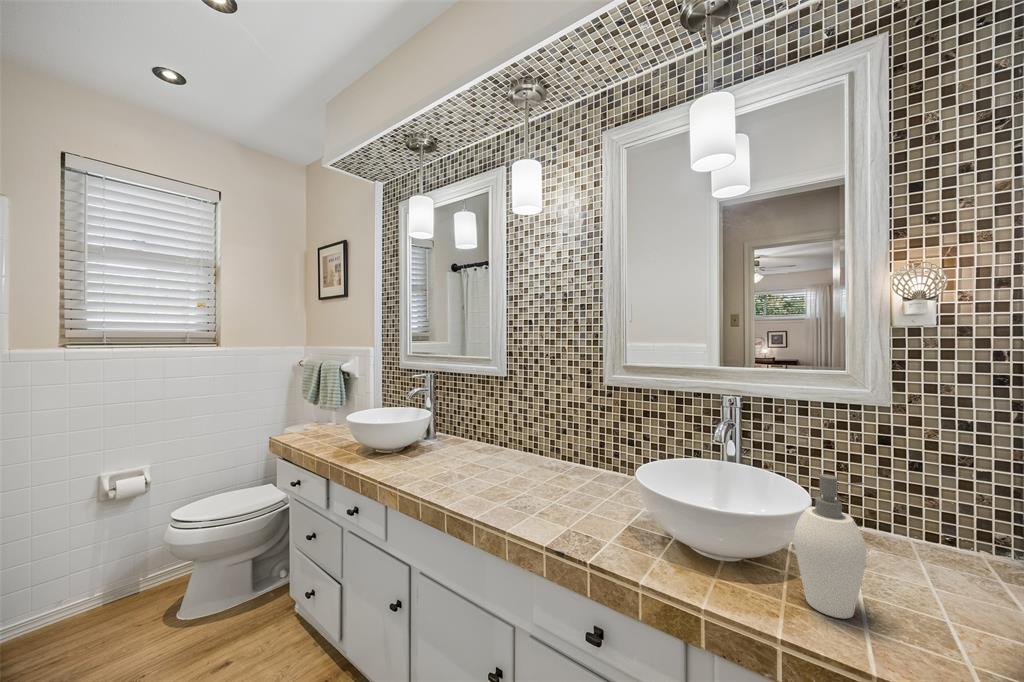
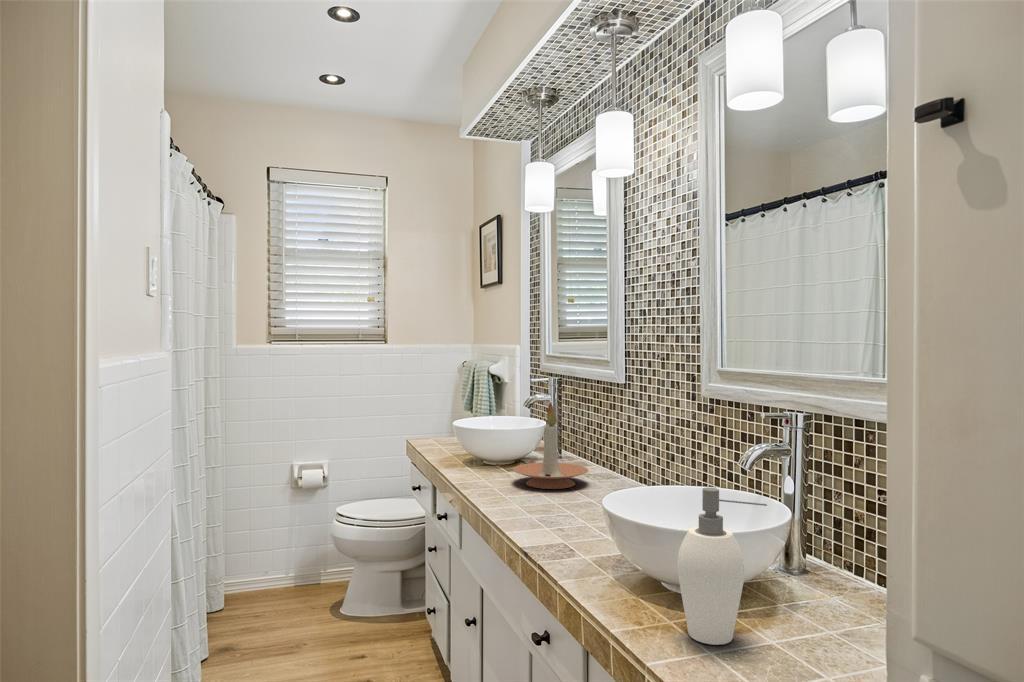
candle holder: none [432,396,497,471] -> present [513,402,588,489]

